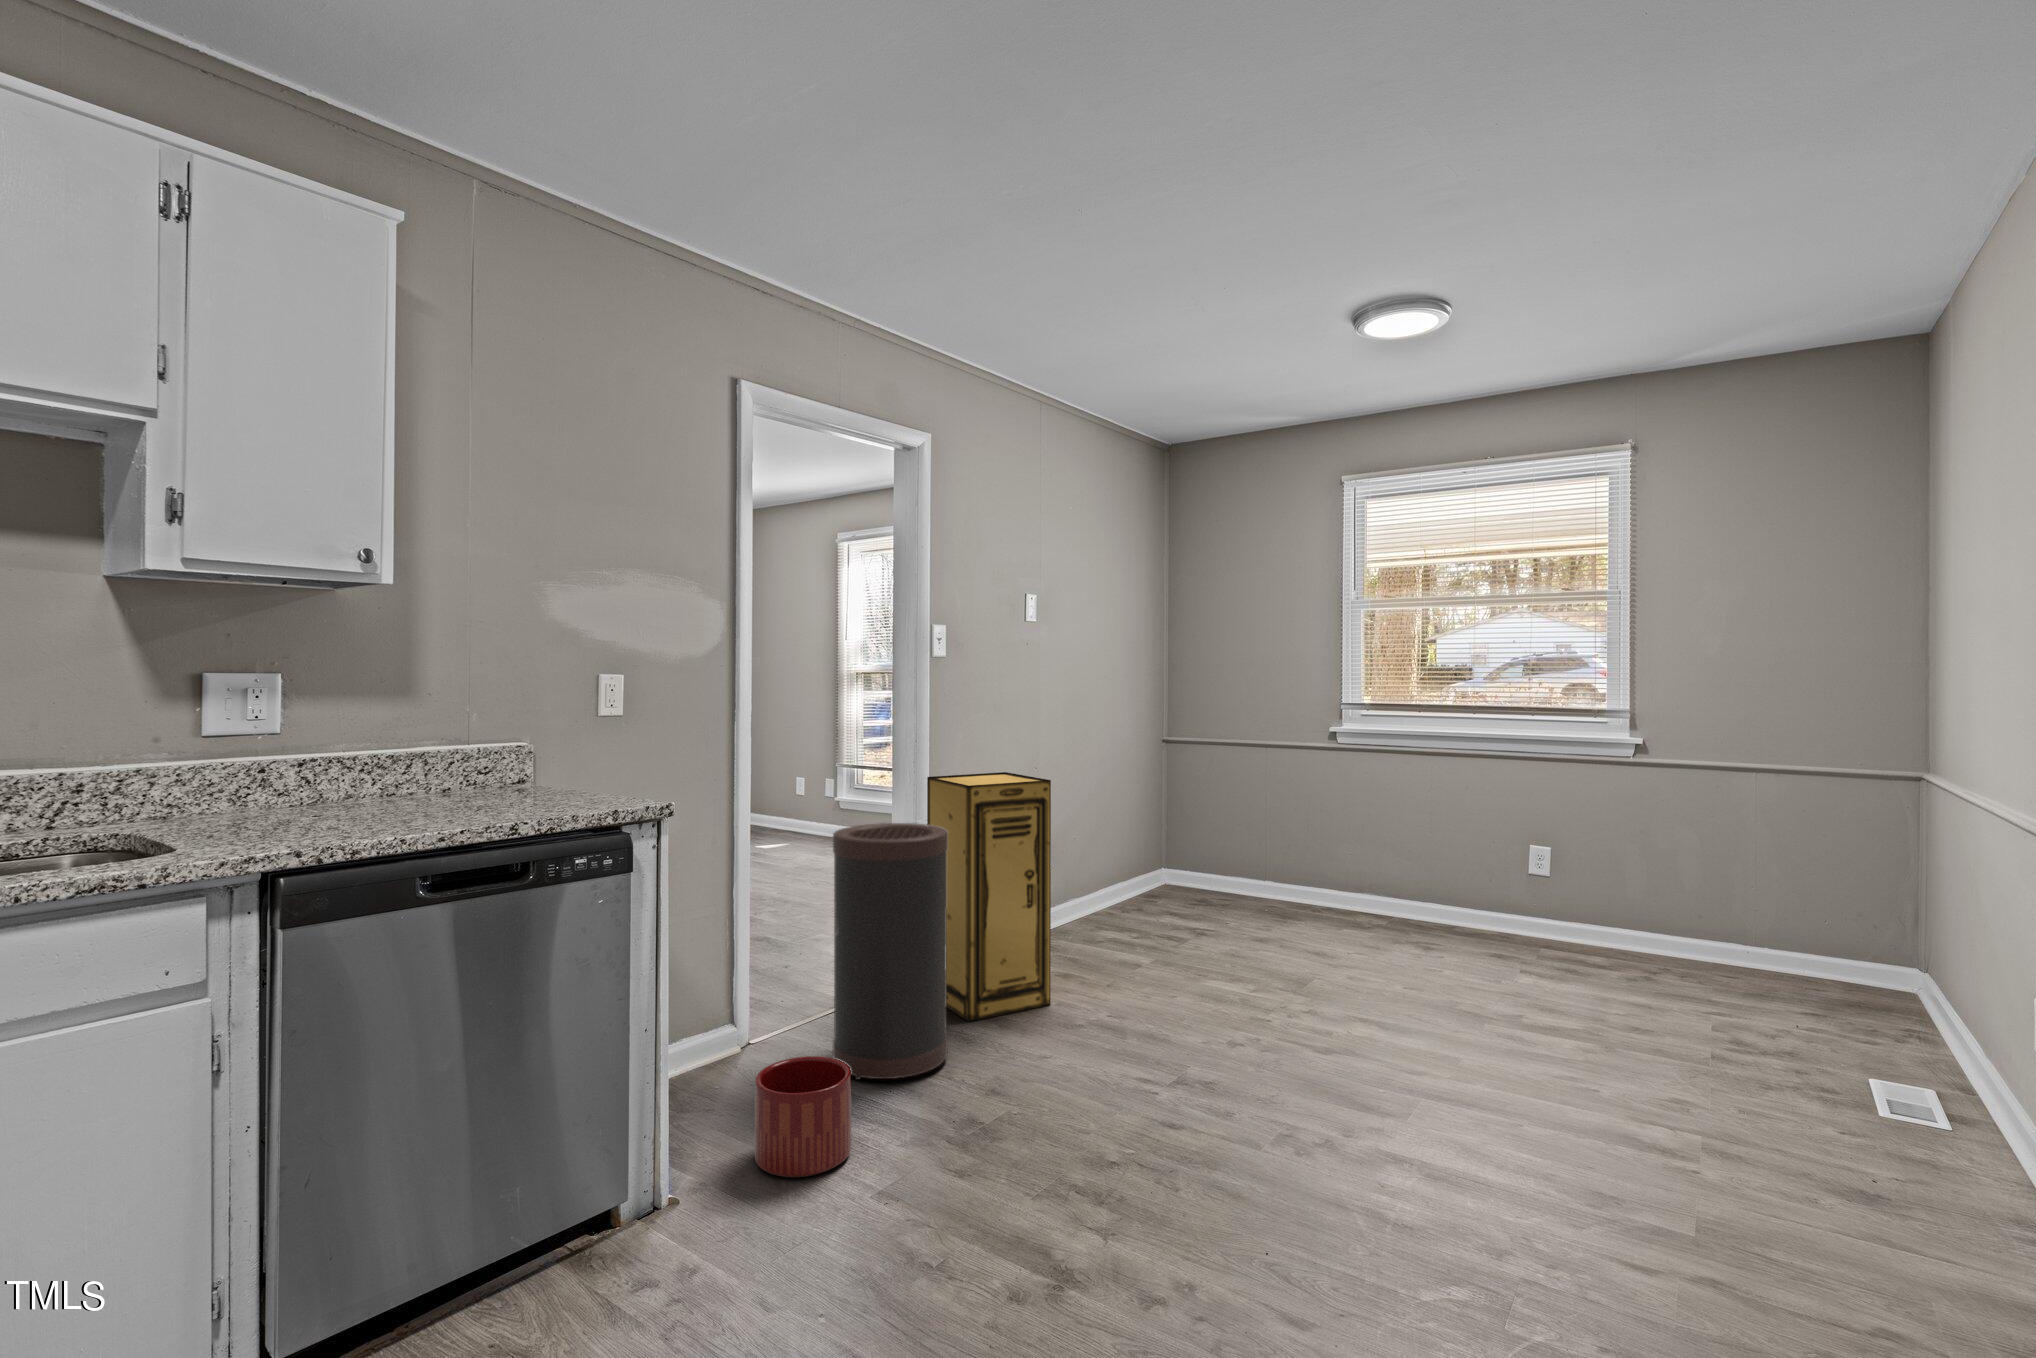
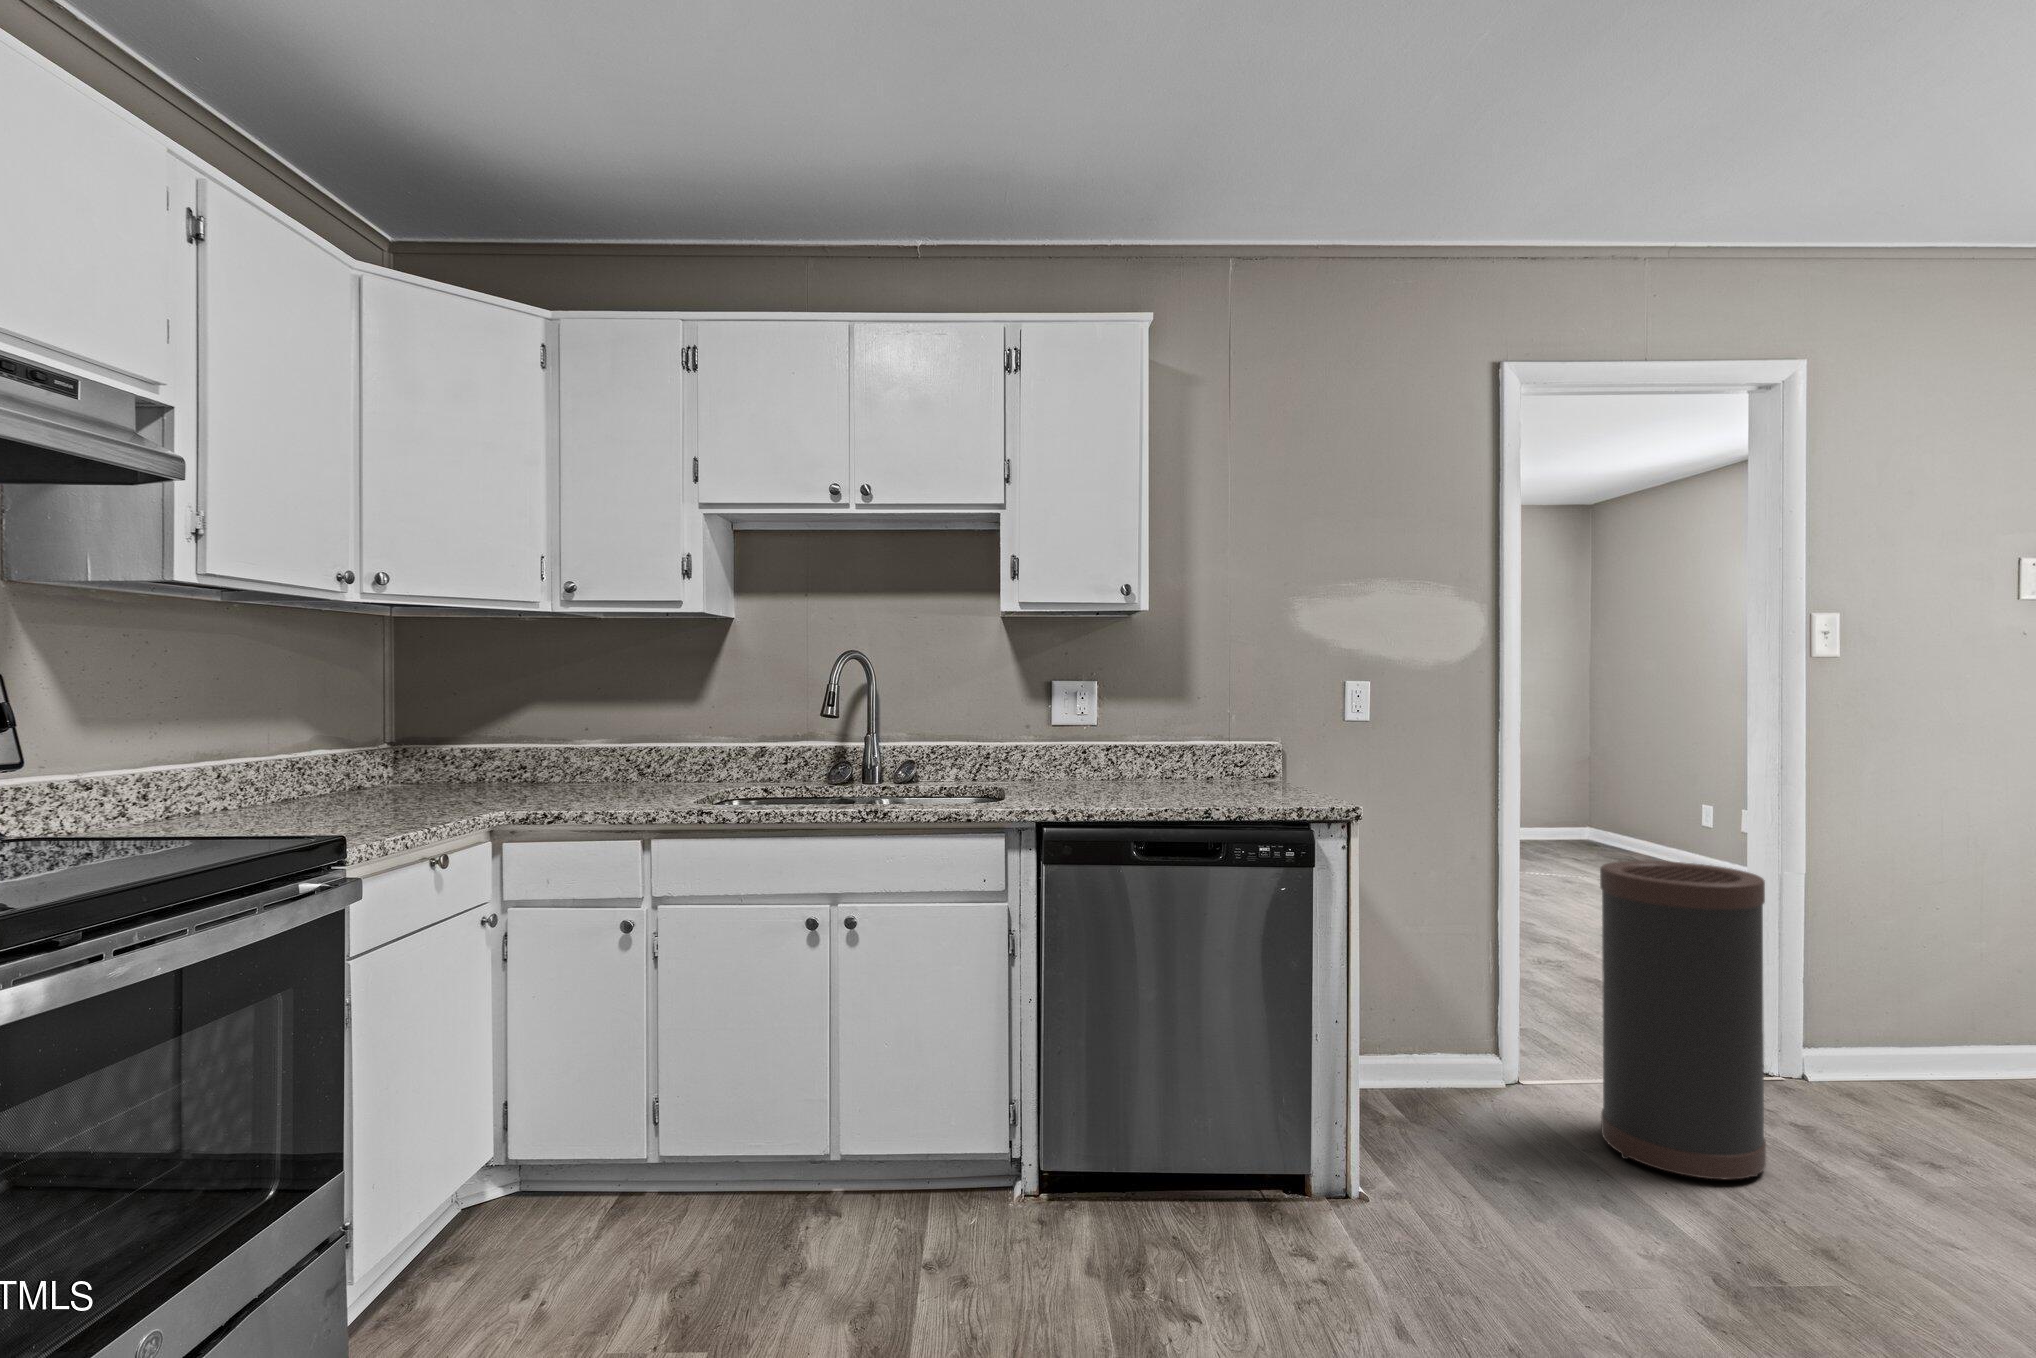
storage cabinet: present [927,772,1051,1022] -> none [1784,813,1992,1166]
planter: present [755,1056,851,1177] -> none [1457,1097,1571,1230]

